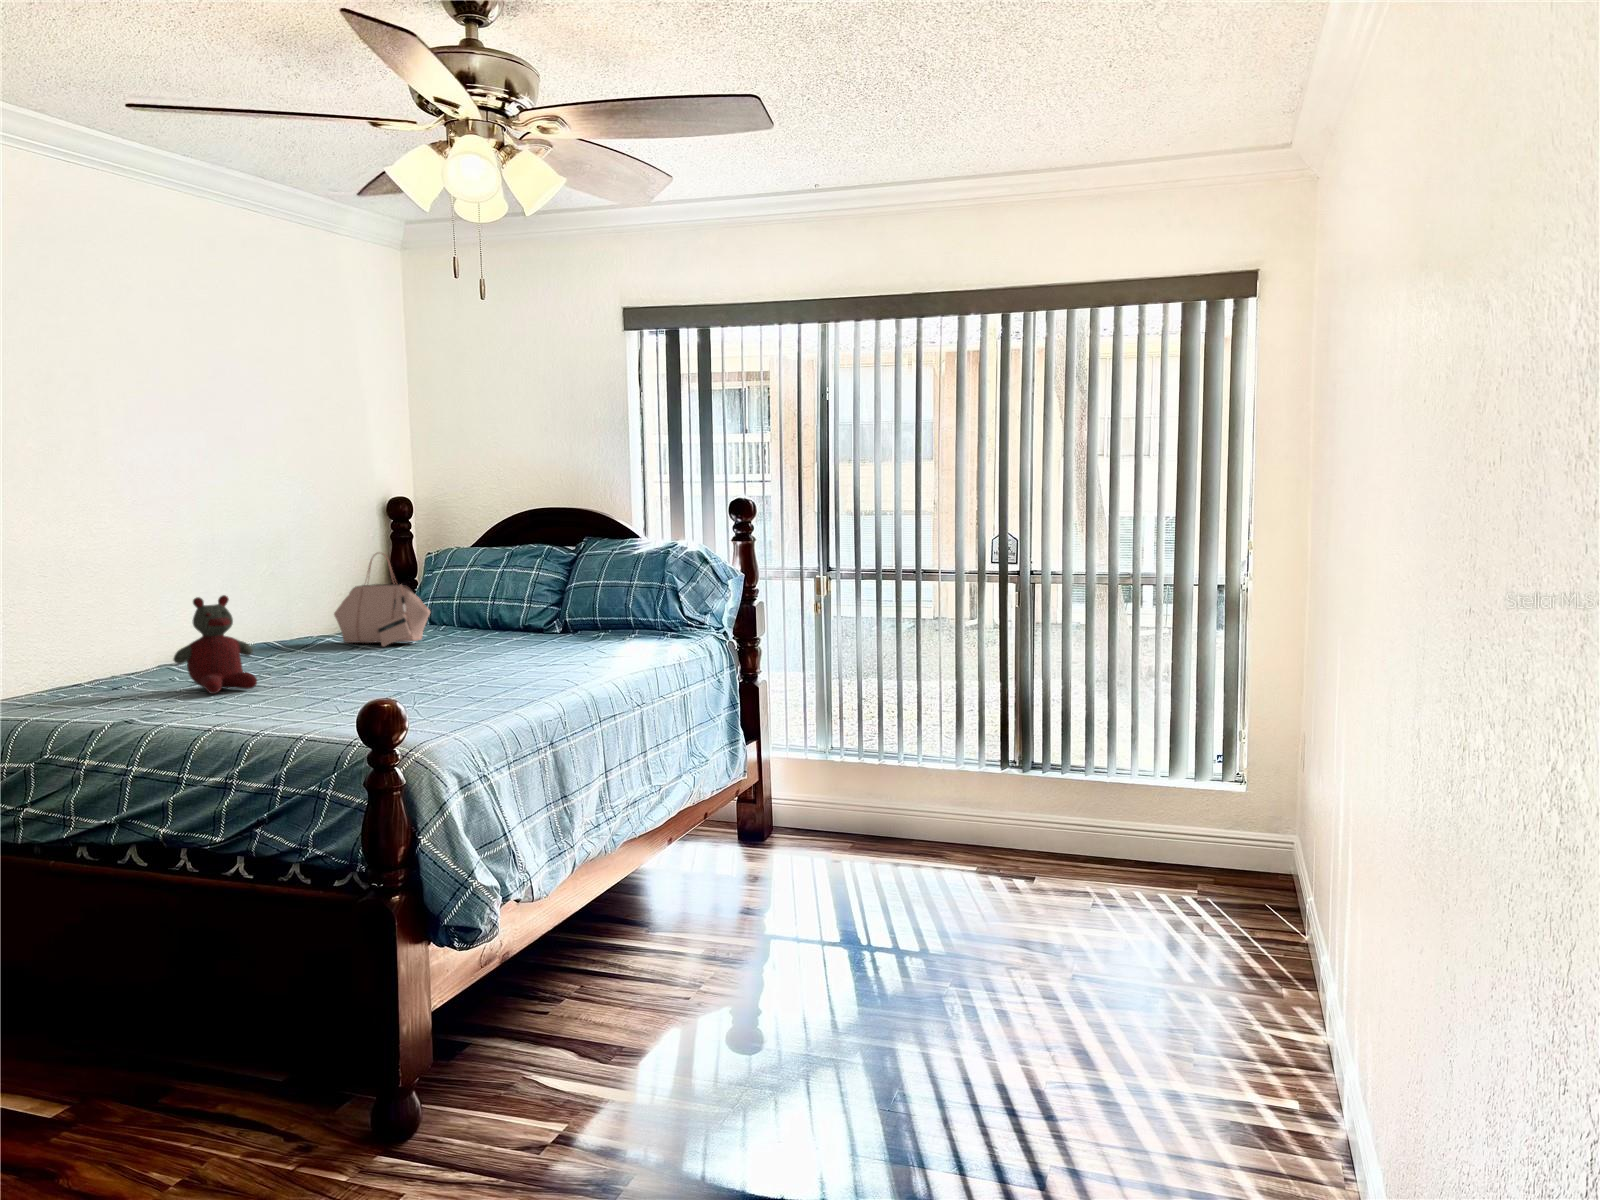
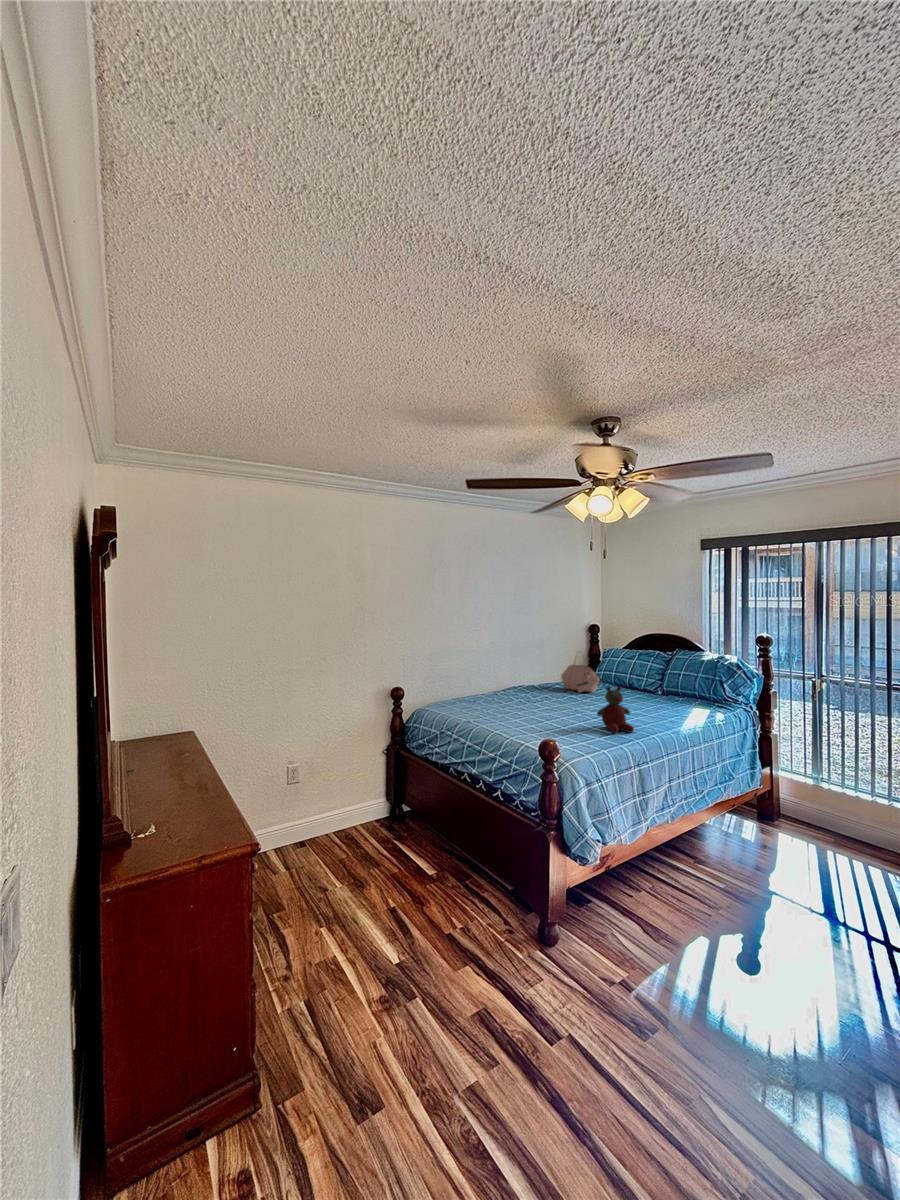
stuffed bear: present [174,595,257,694] -> present [597,686,634,733]

